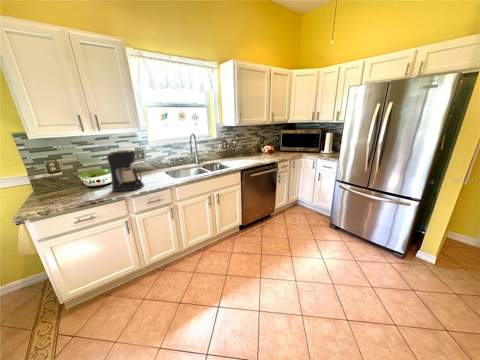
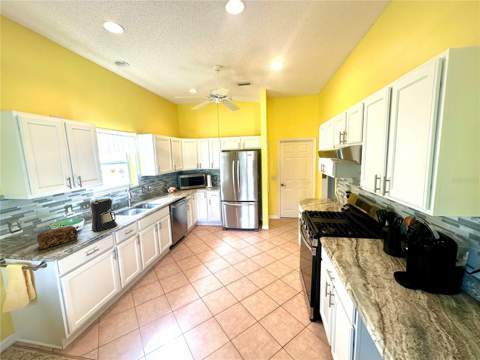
bread loaf: none [42,178,93,200] -> present [37,226,78,249]

